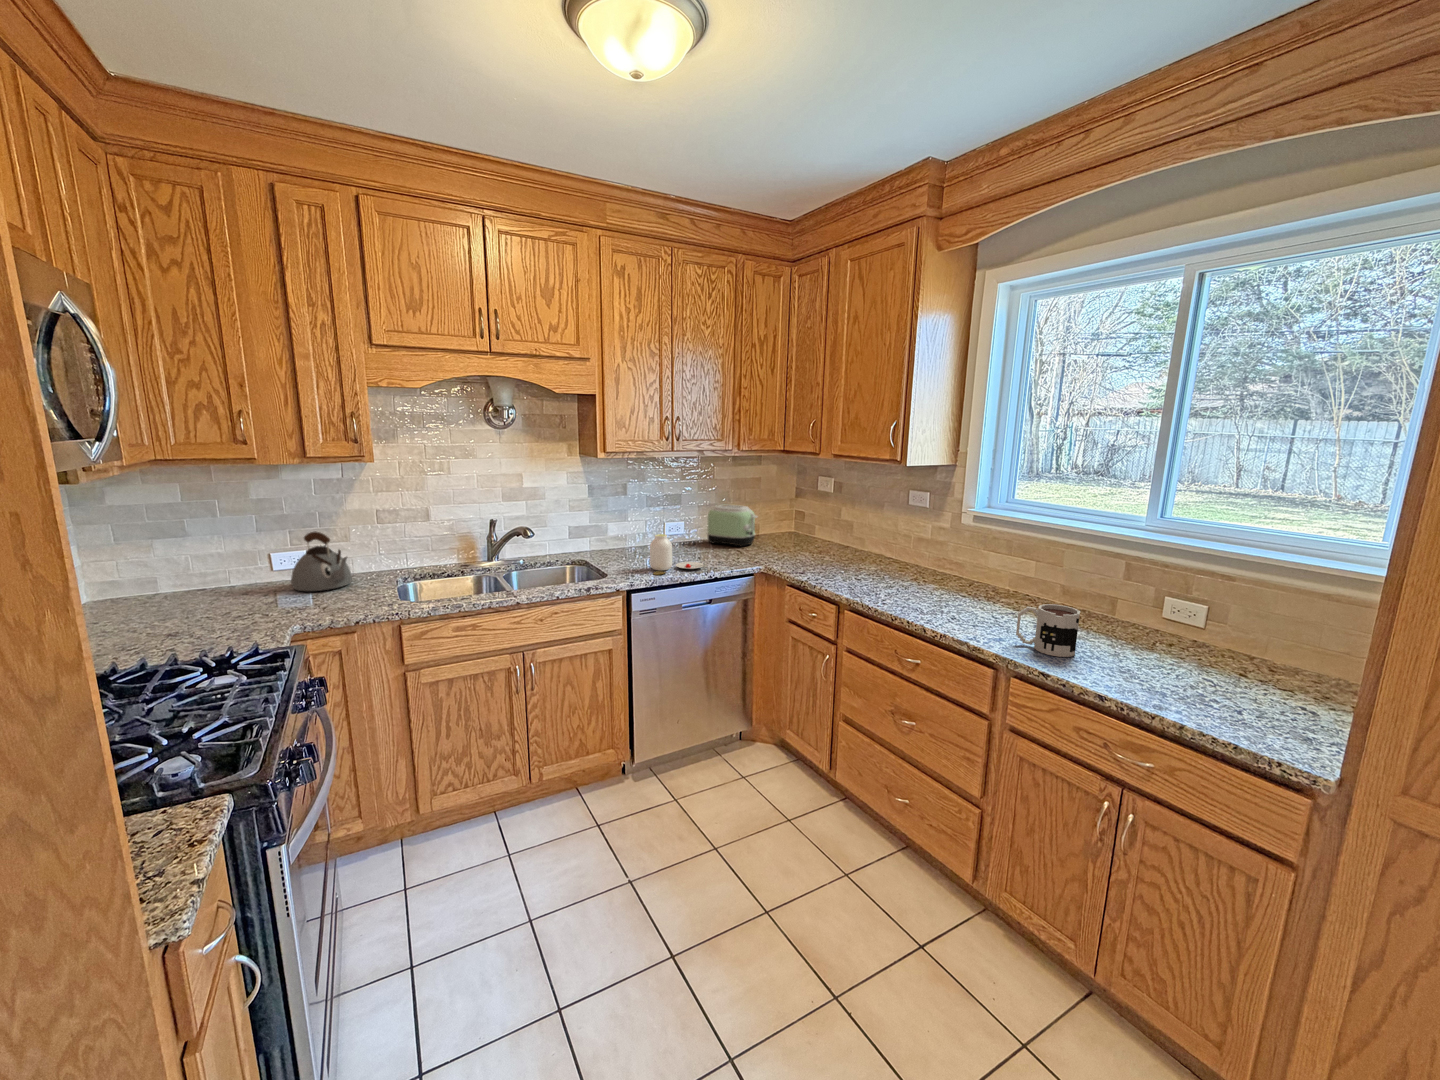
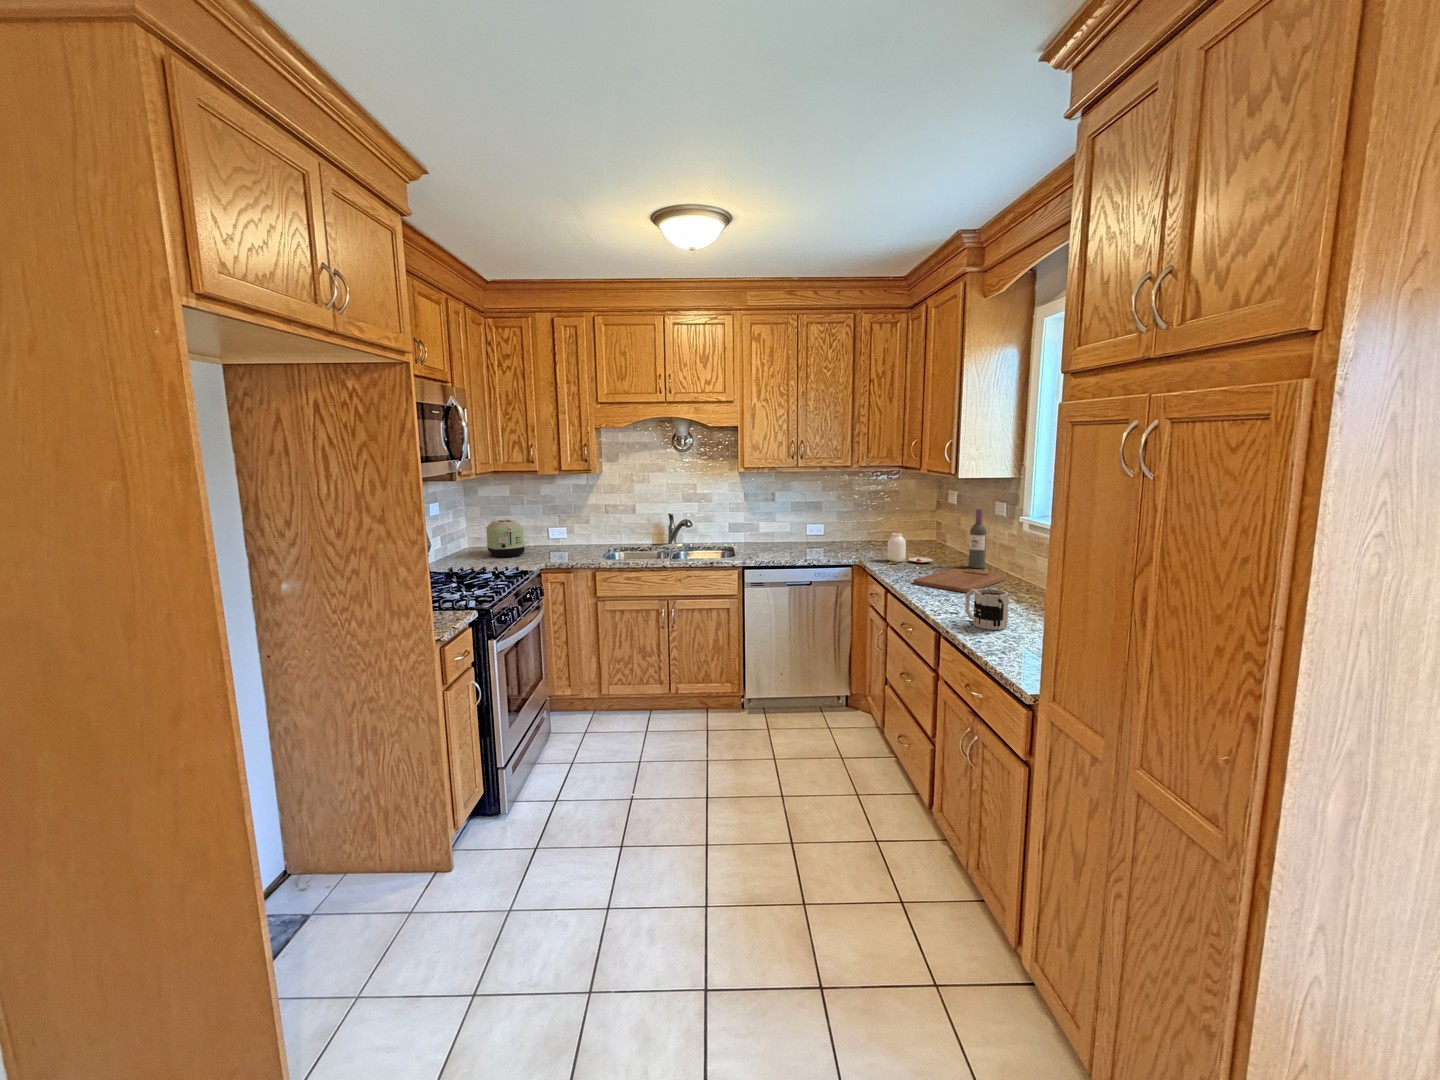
wine bottle: none [880,499,899,565] -> present [969,509,987,568]
toaster: present [707,505,757,547] -> present [486,519,525,558]
kettle: present [291,531,352,591] -> none [555,516,586,551]
jar: present [650,534,704,575] -> present [887,533,933,564]
cutting board: none [871,569,945,601] -> present [913,569,1006,593]

